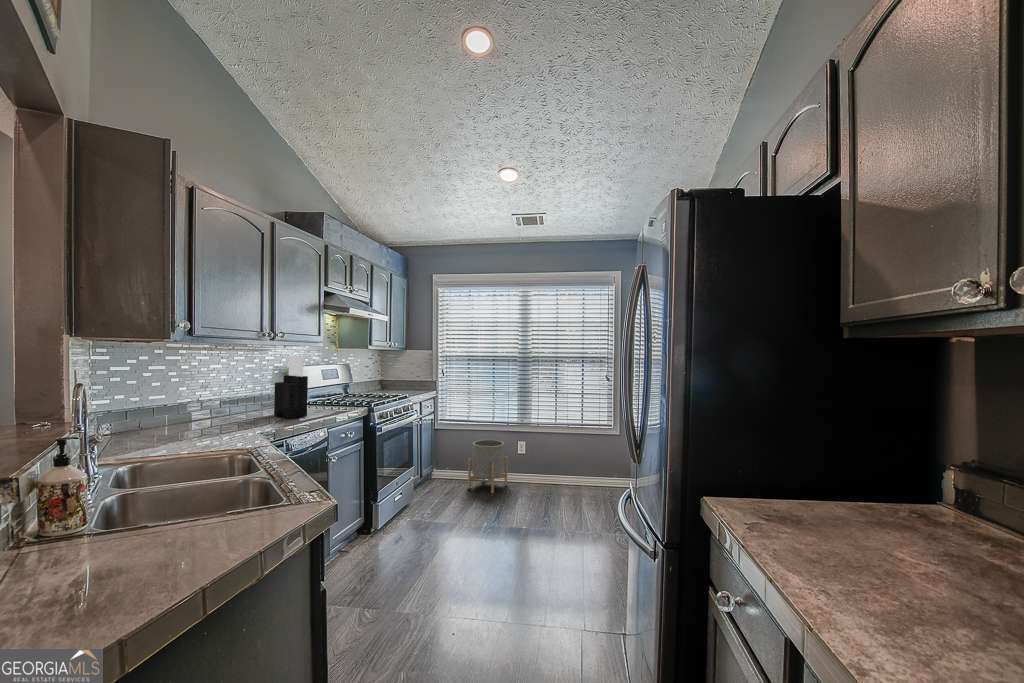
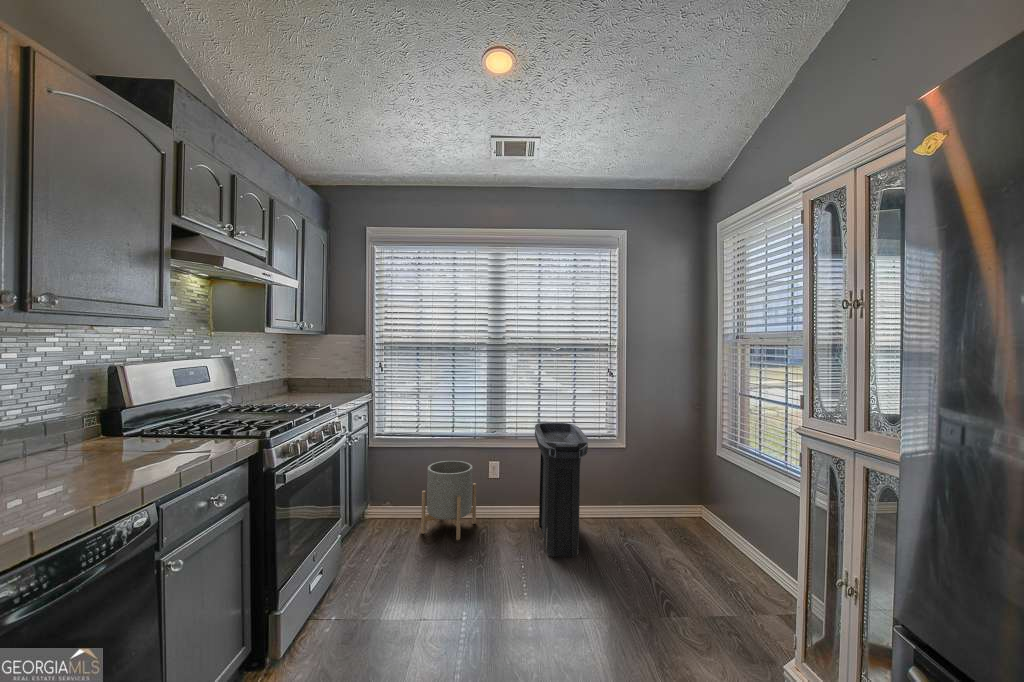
knife block: present [274,356,308,418] -> none [38,346,118,485]
trash can: none [546,414,581,507] -> present [535,422,588,557]

